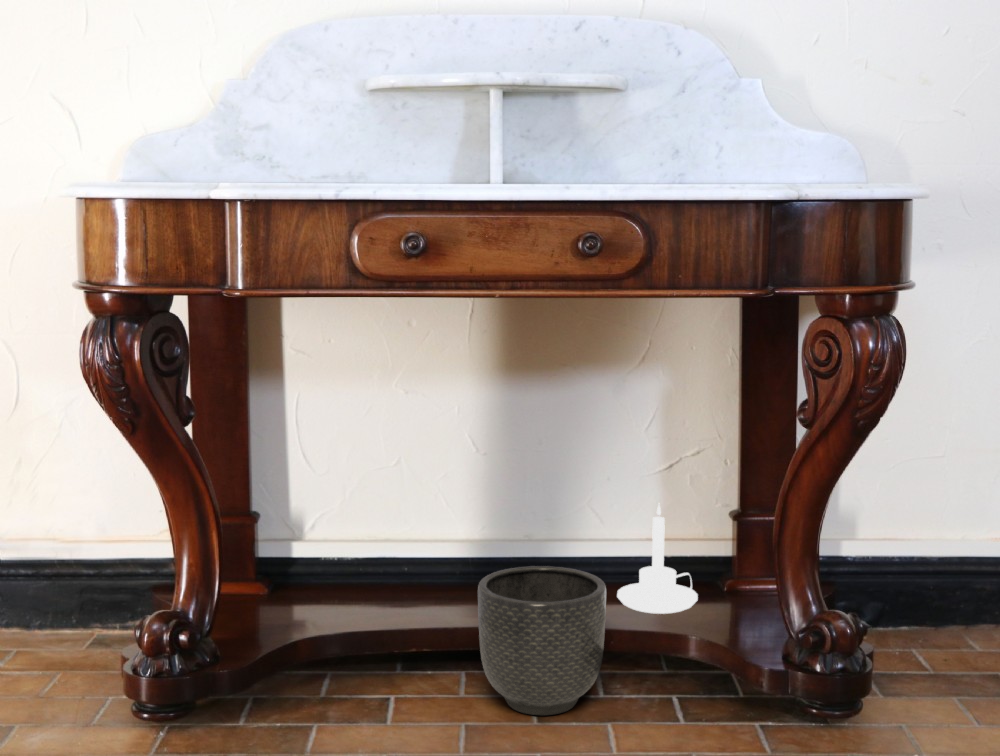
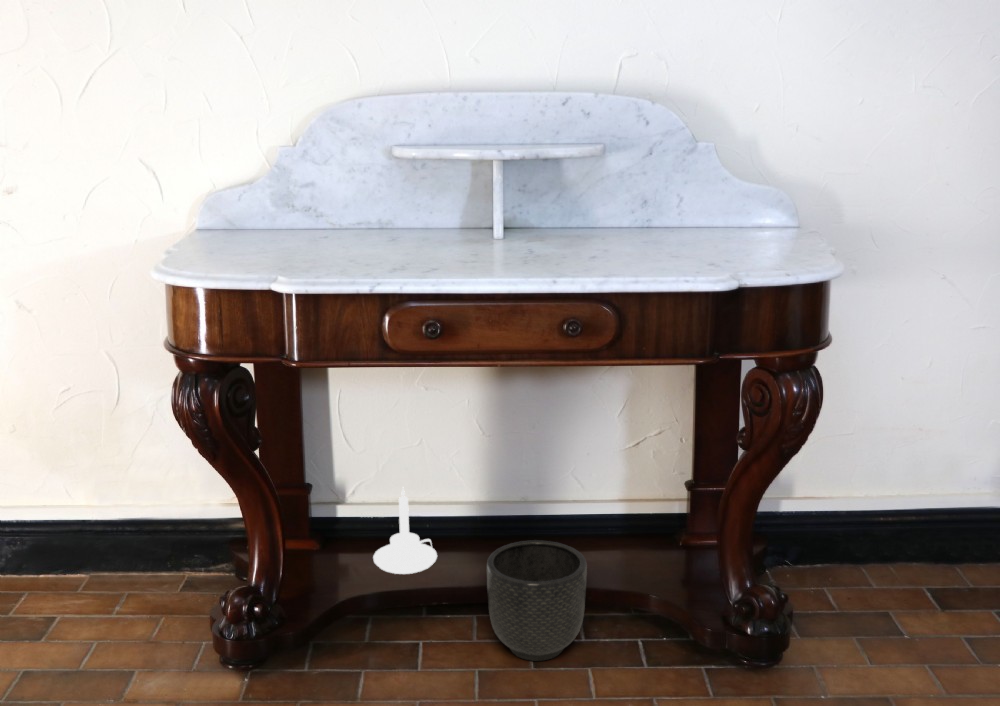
candle holder: present [617,504,698,614] -> present [373,488,437,574]

